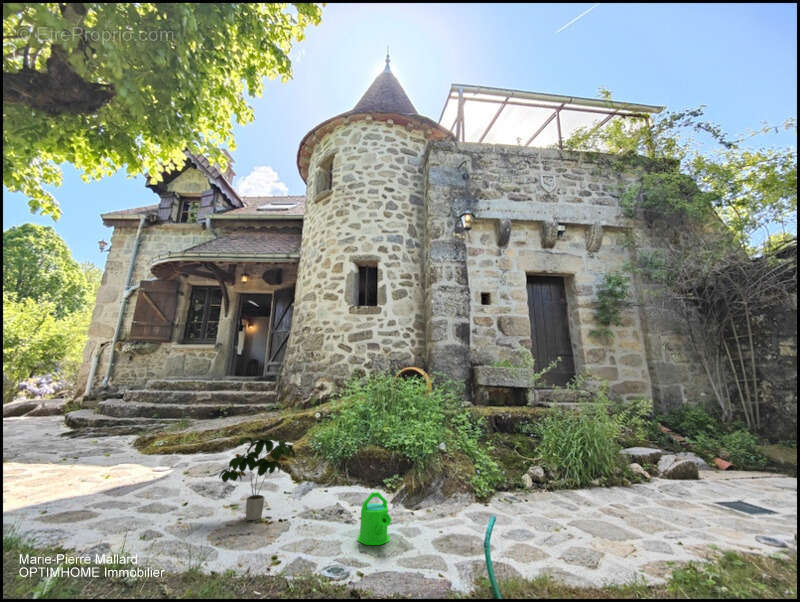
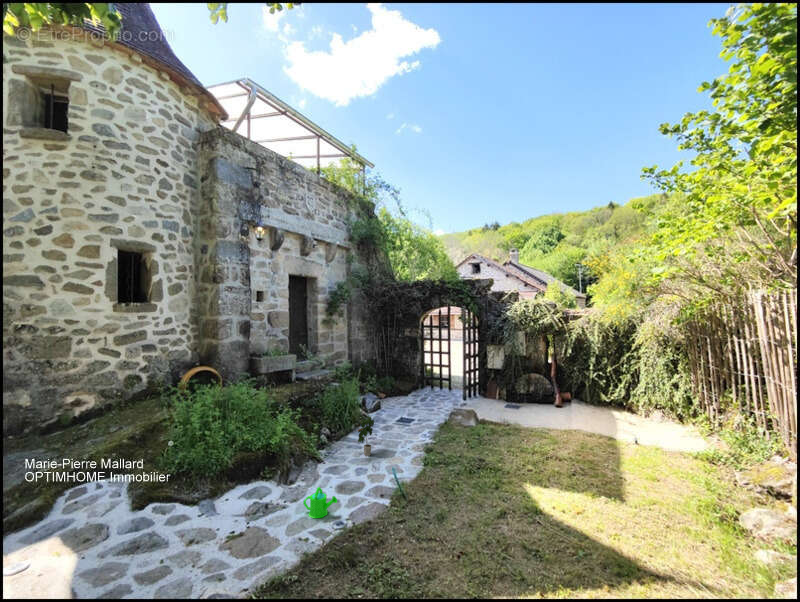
potted plant: present [219,436,295,520] -> present [357,416,375,456]

